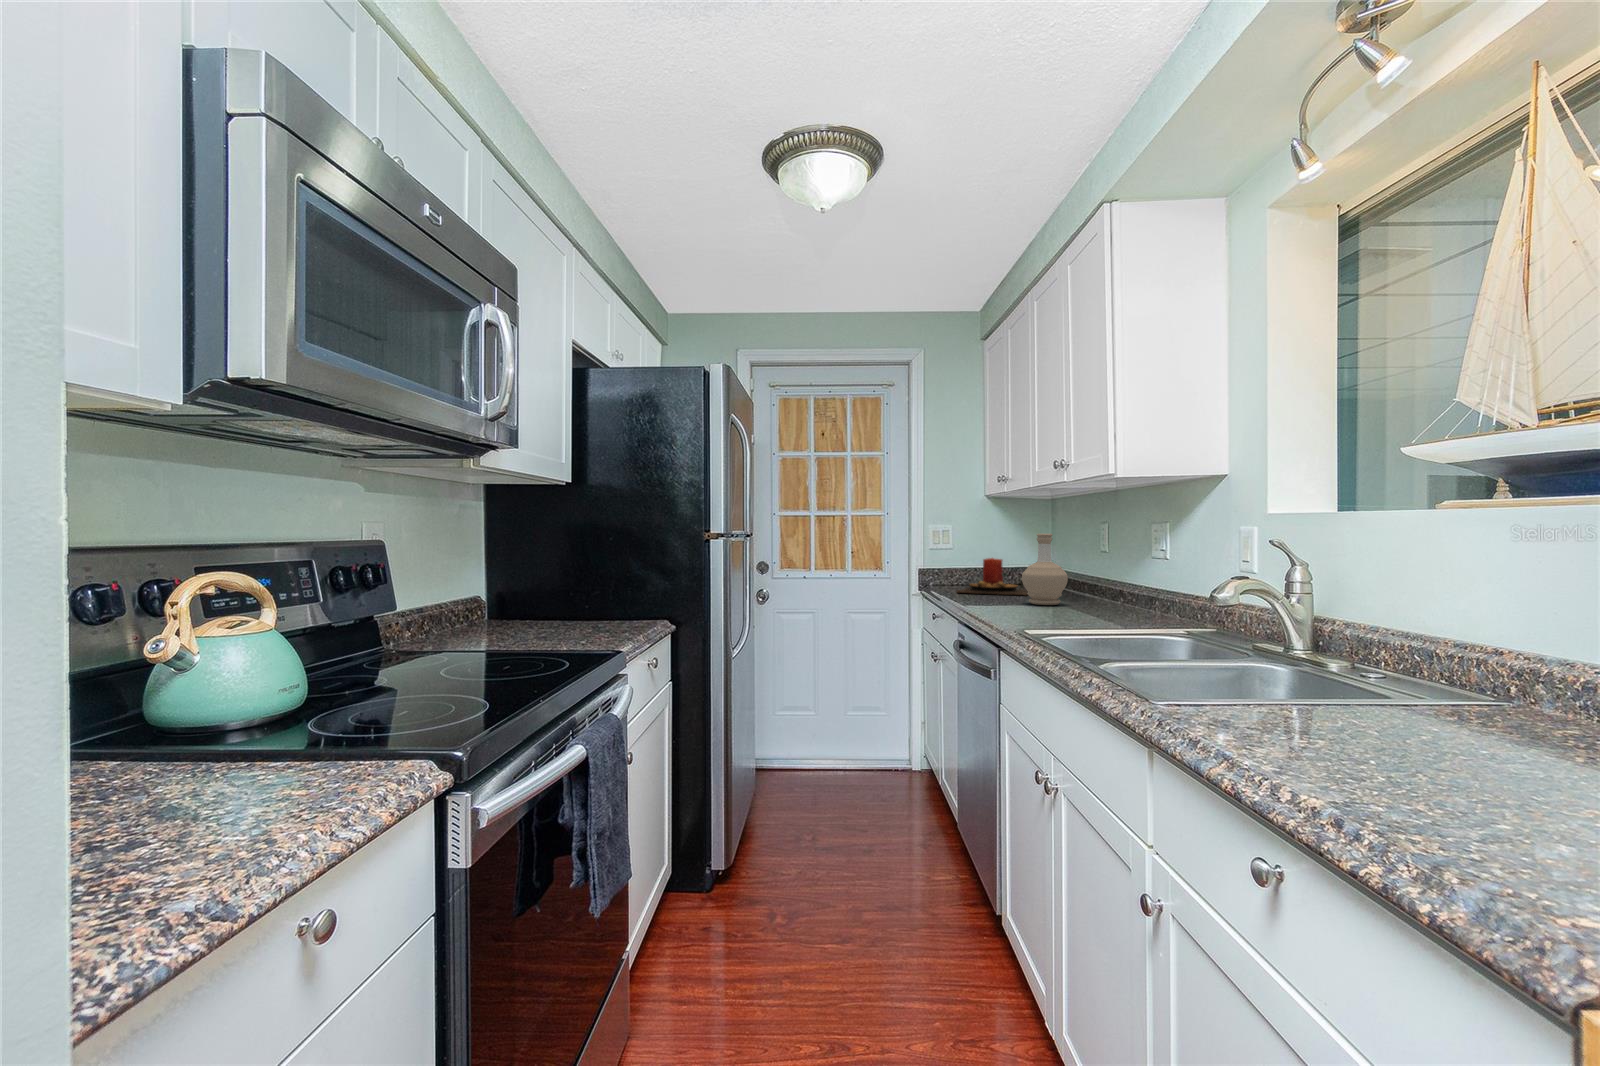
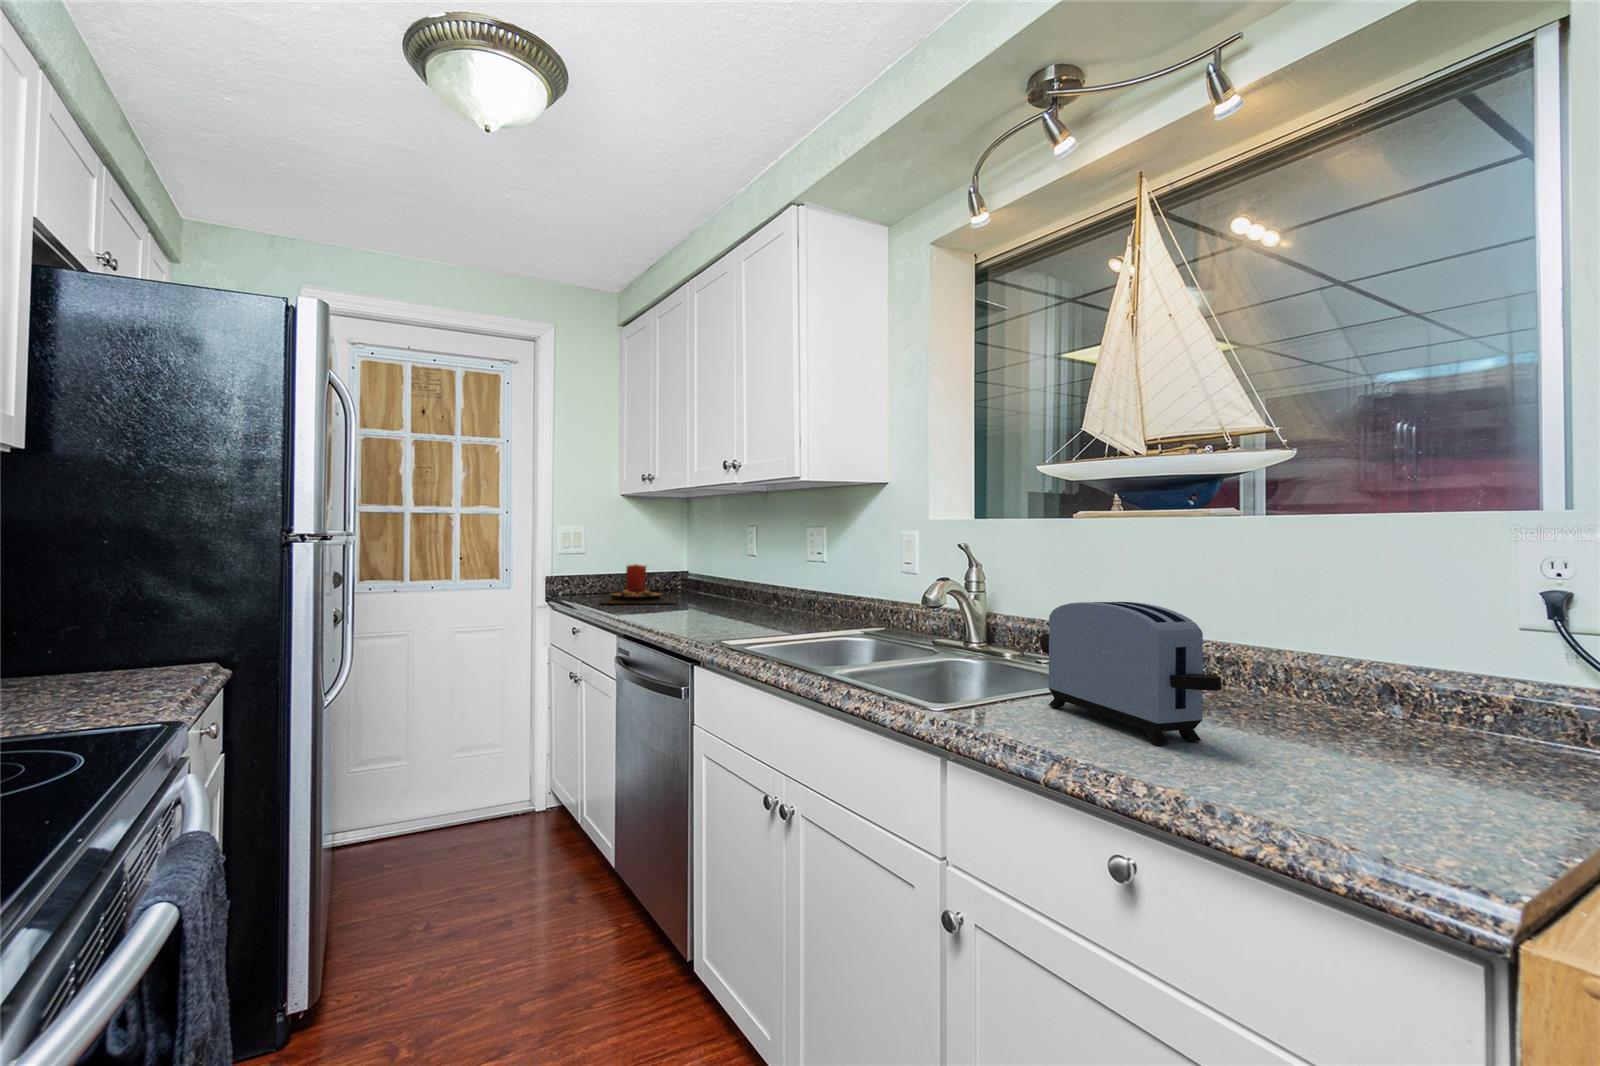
bottle: present [1022,534,1068,605] -> none [681,537,726,613]
toaster: none [1286,607,1425,760] -> present [1039,602,1222,745]

